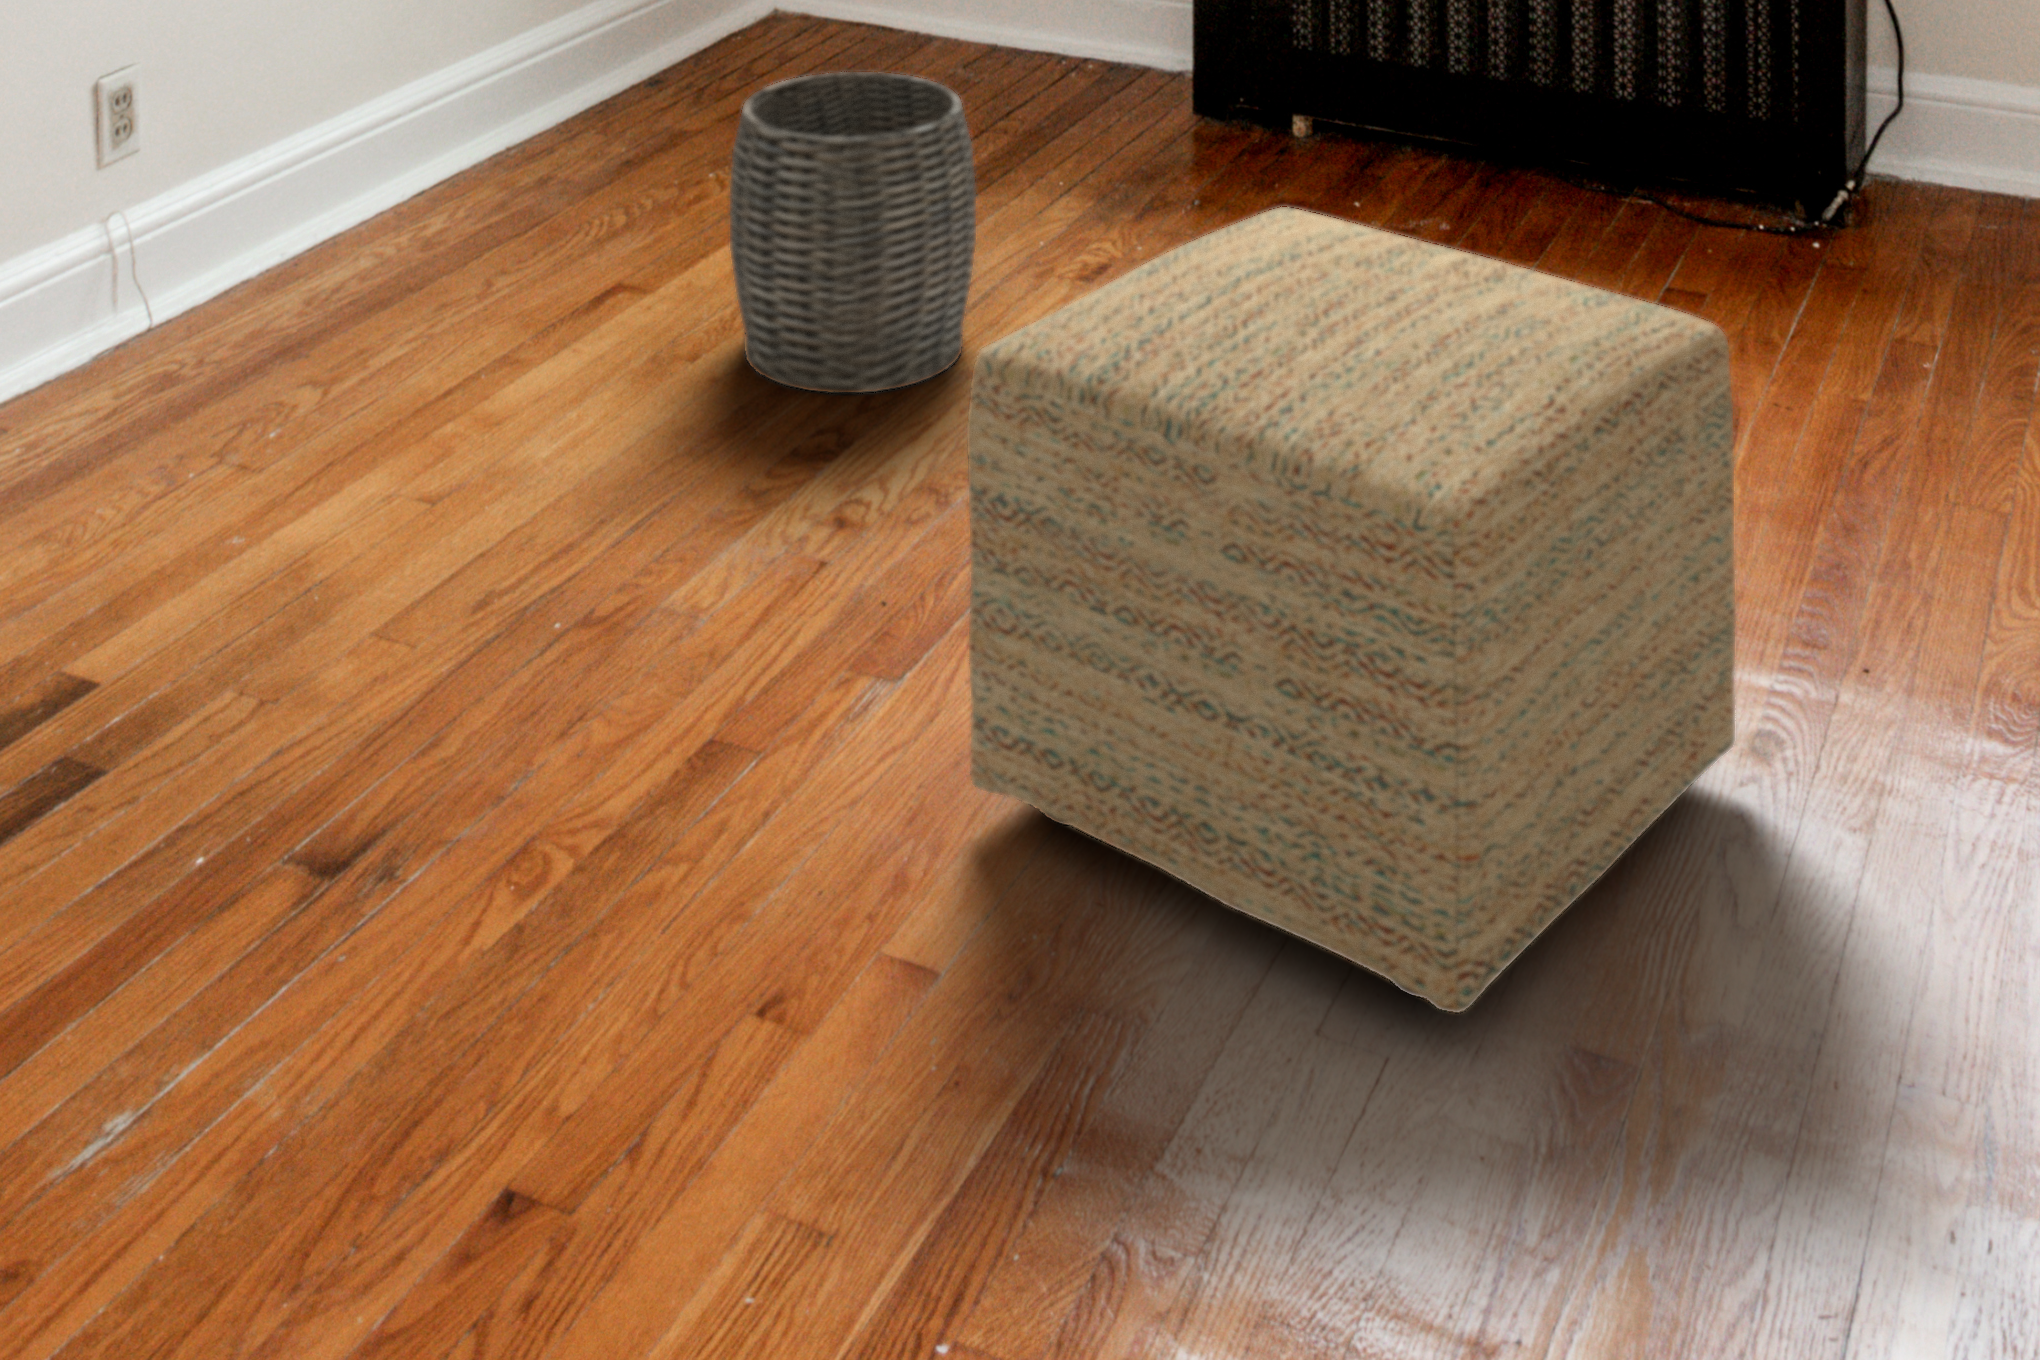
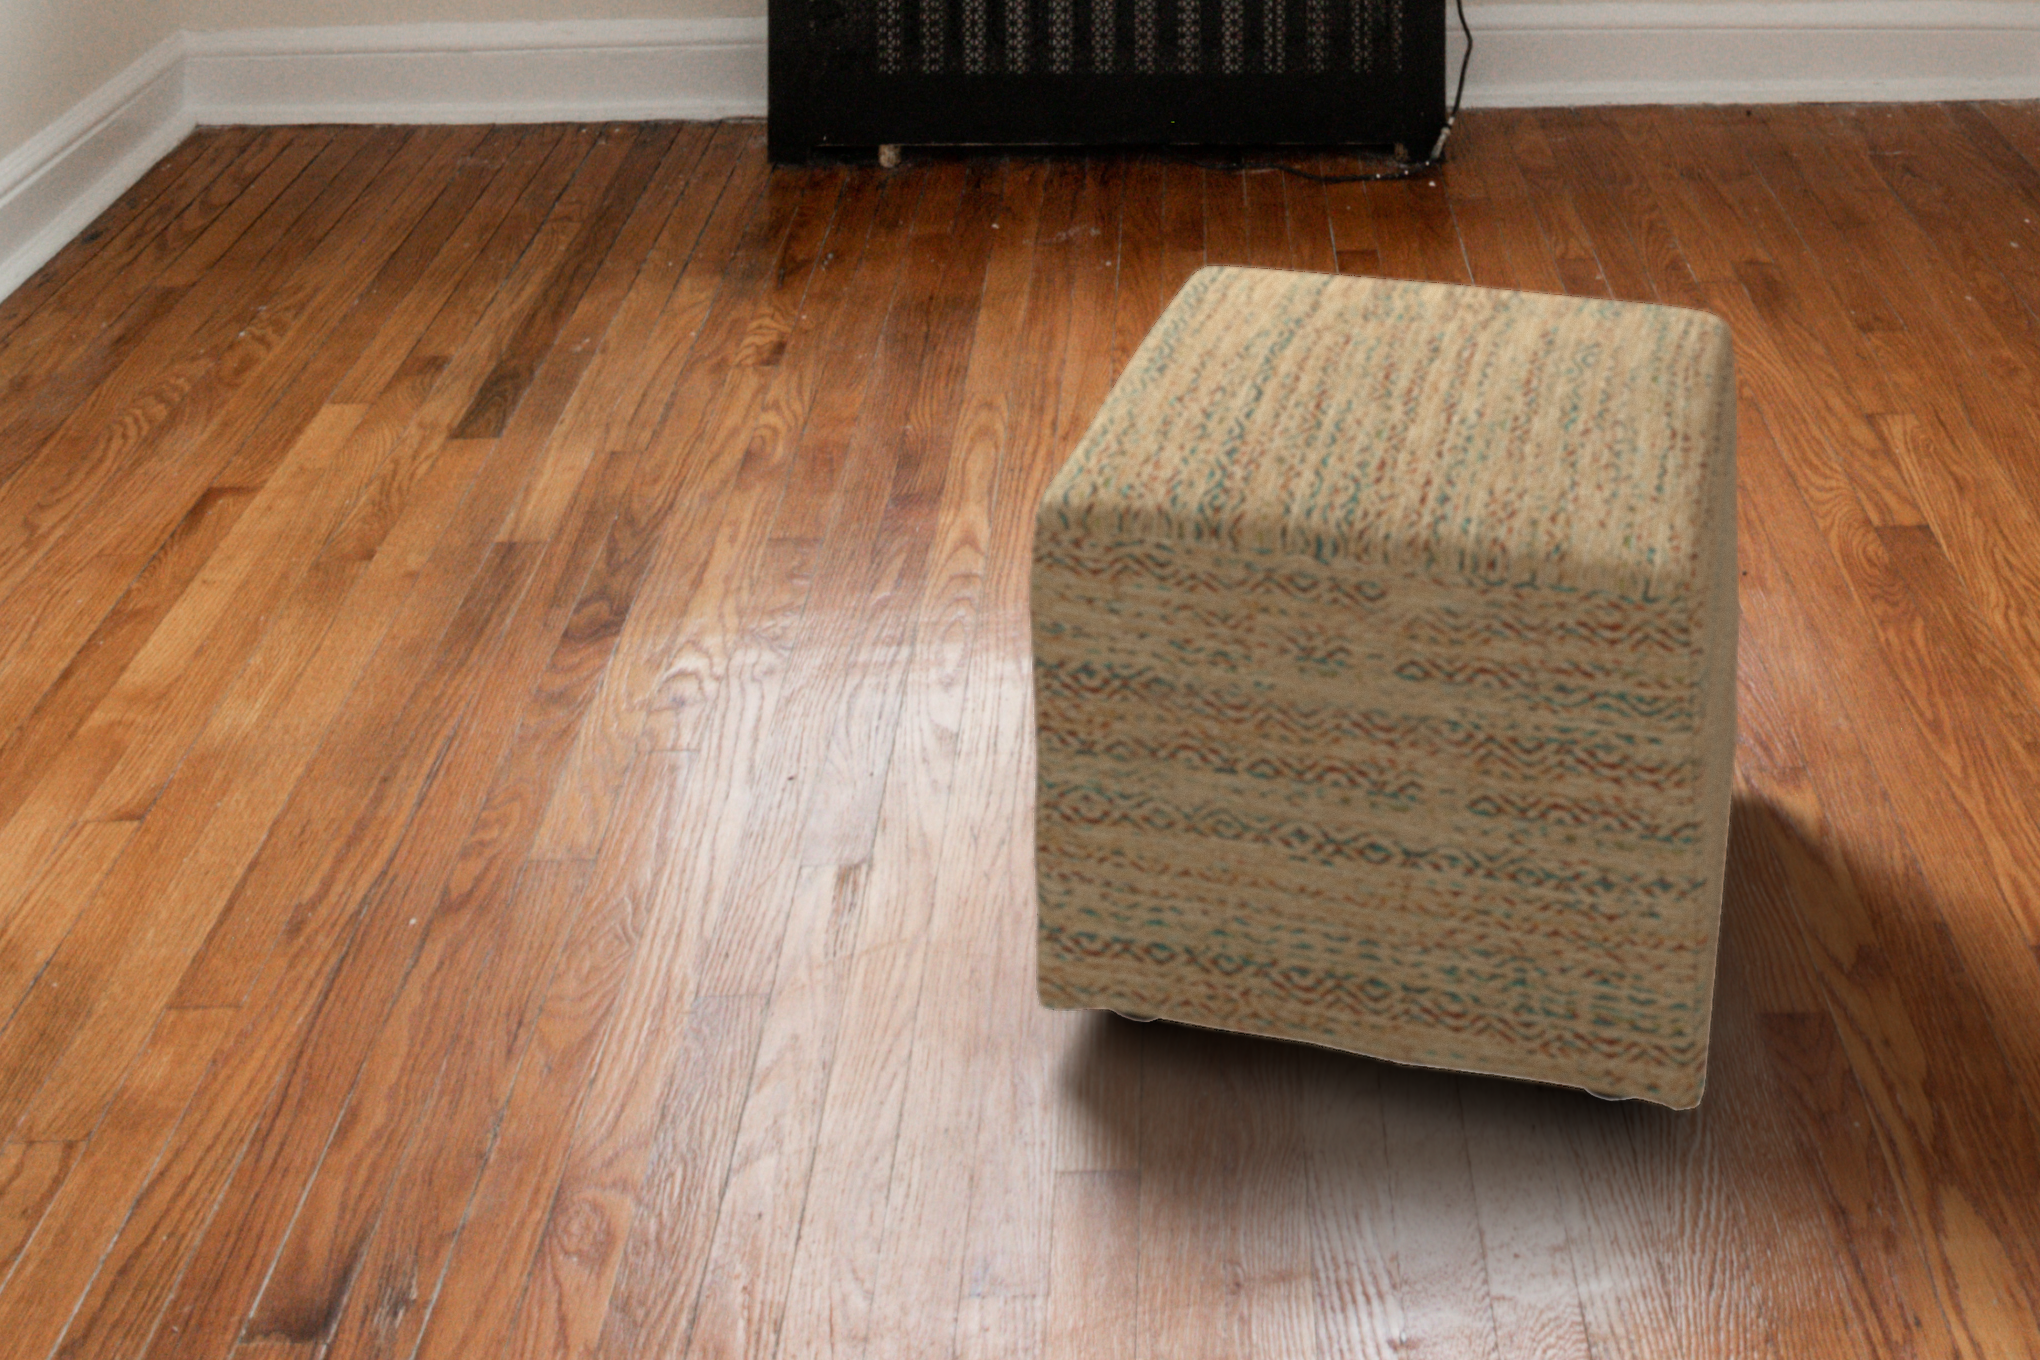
woven basket: present [730,72,976,393] -> none [396,180,694,574]

